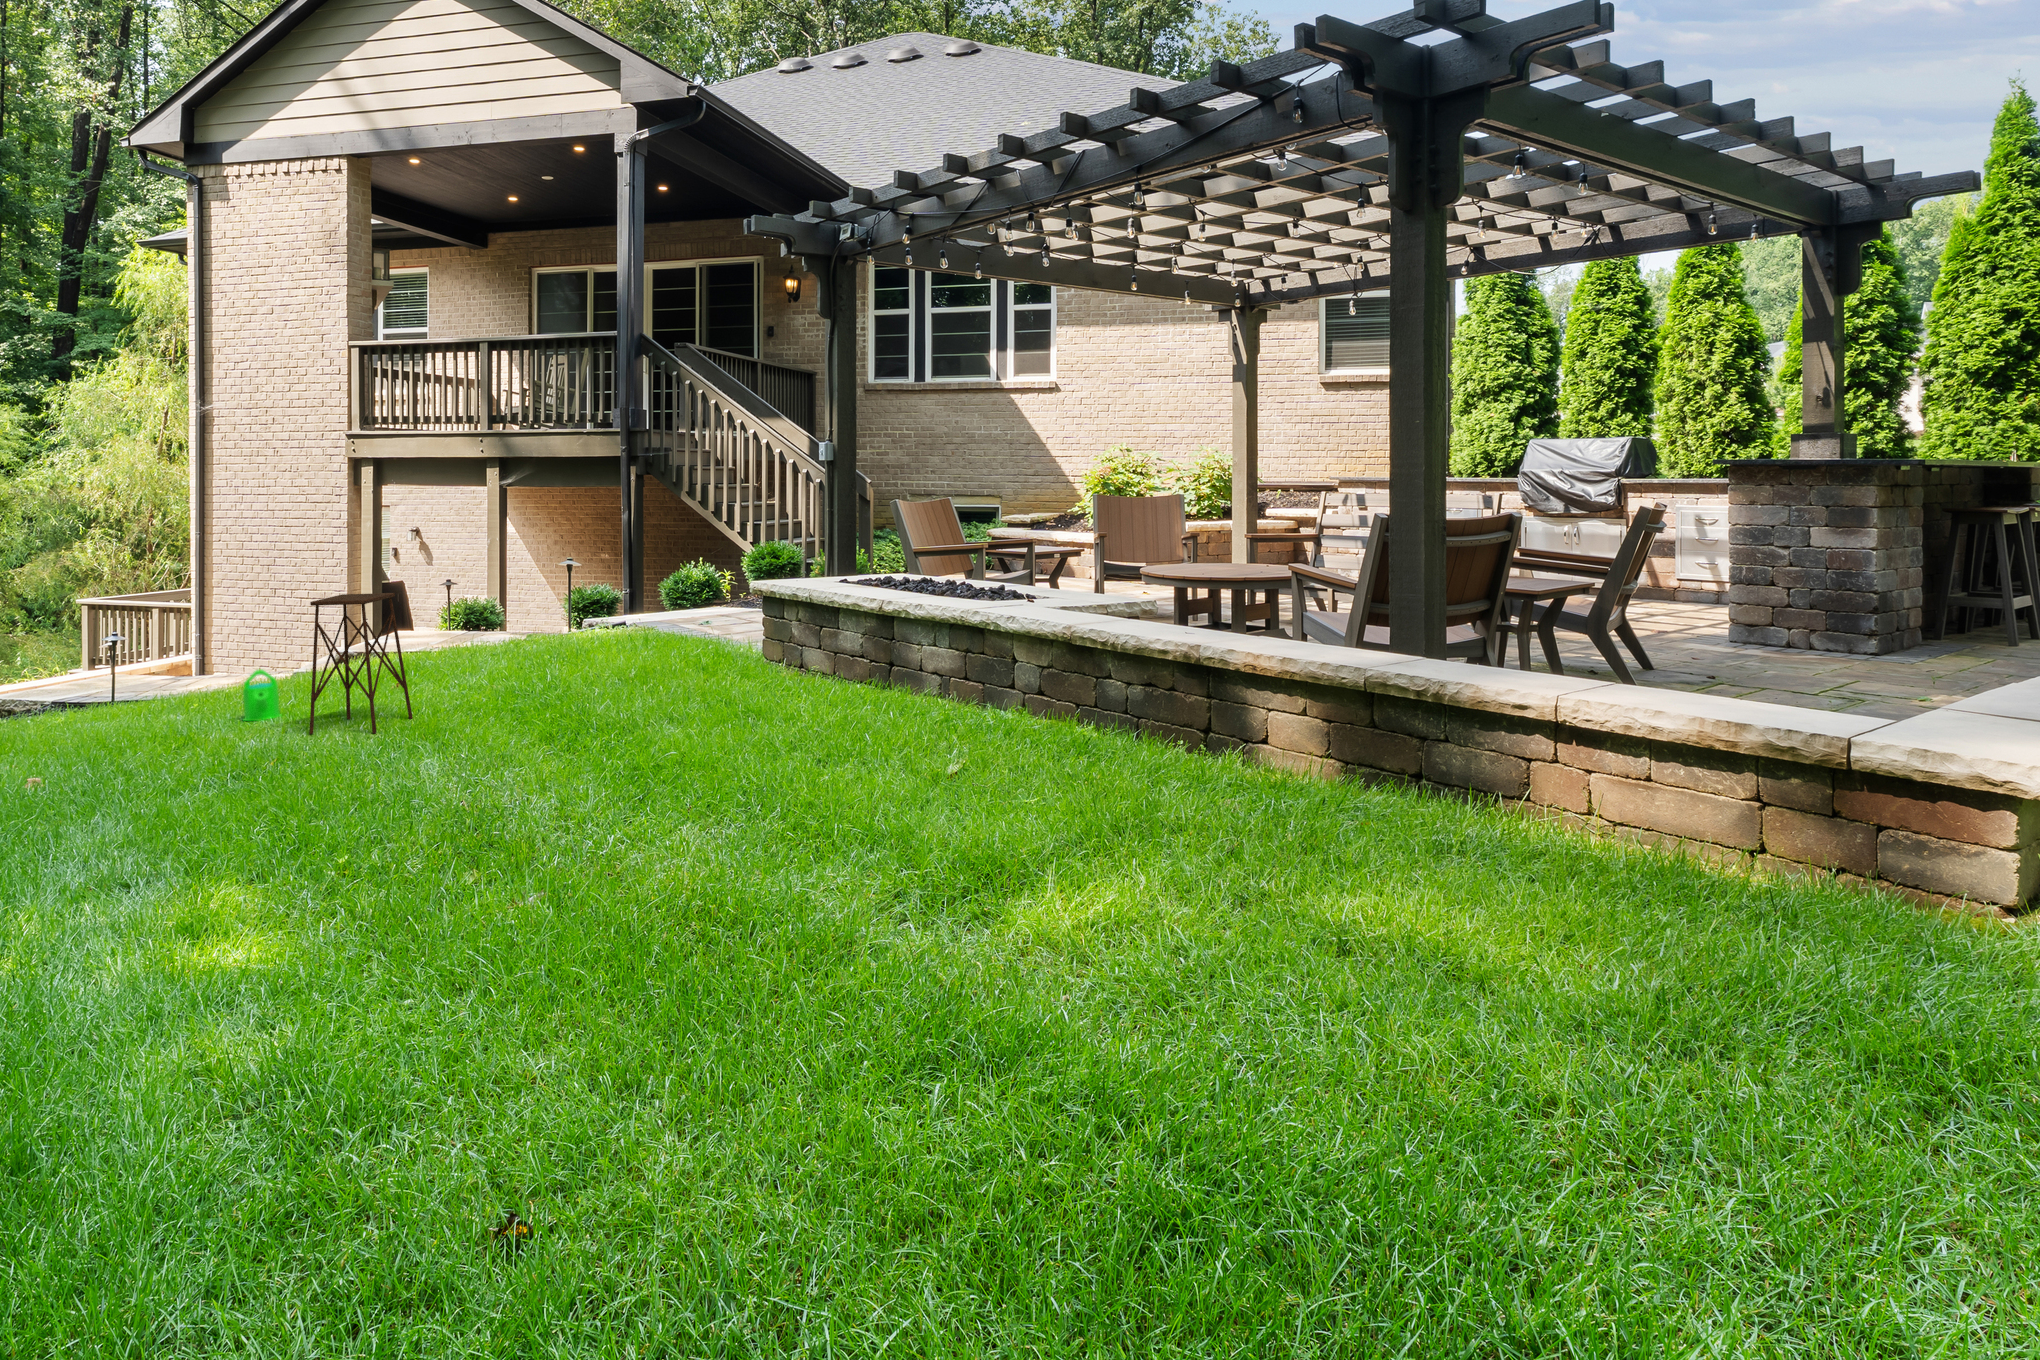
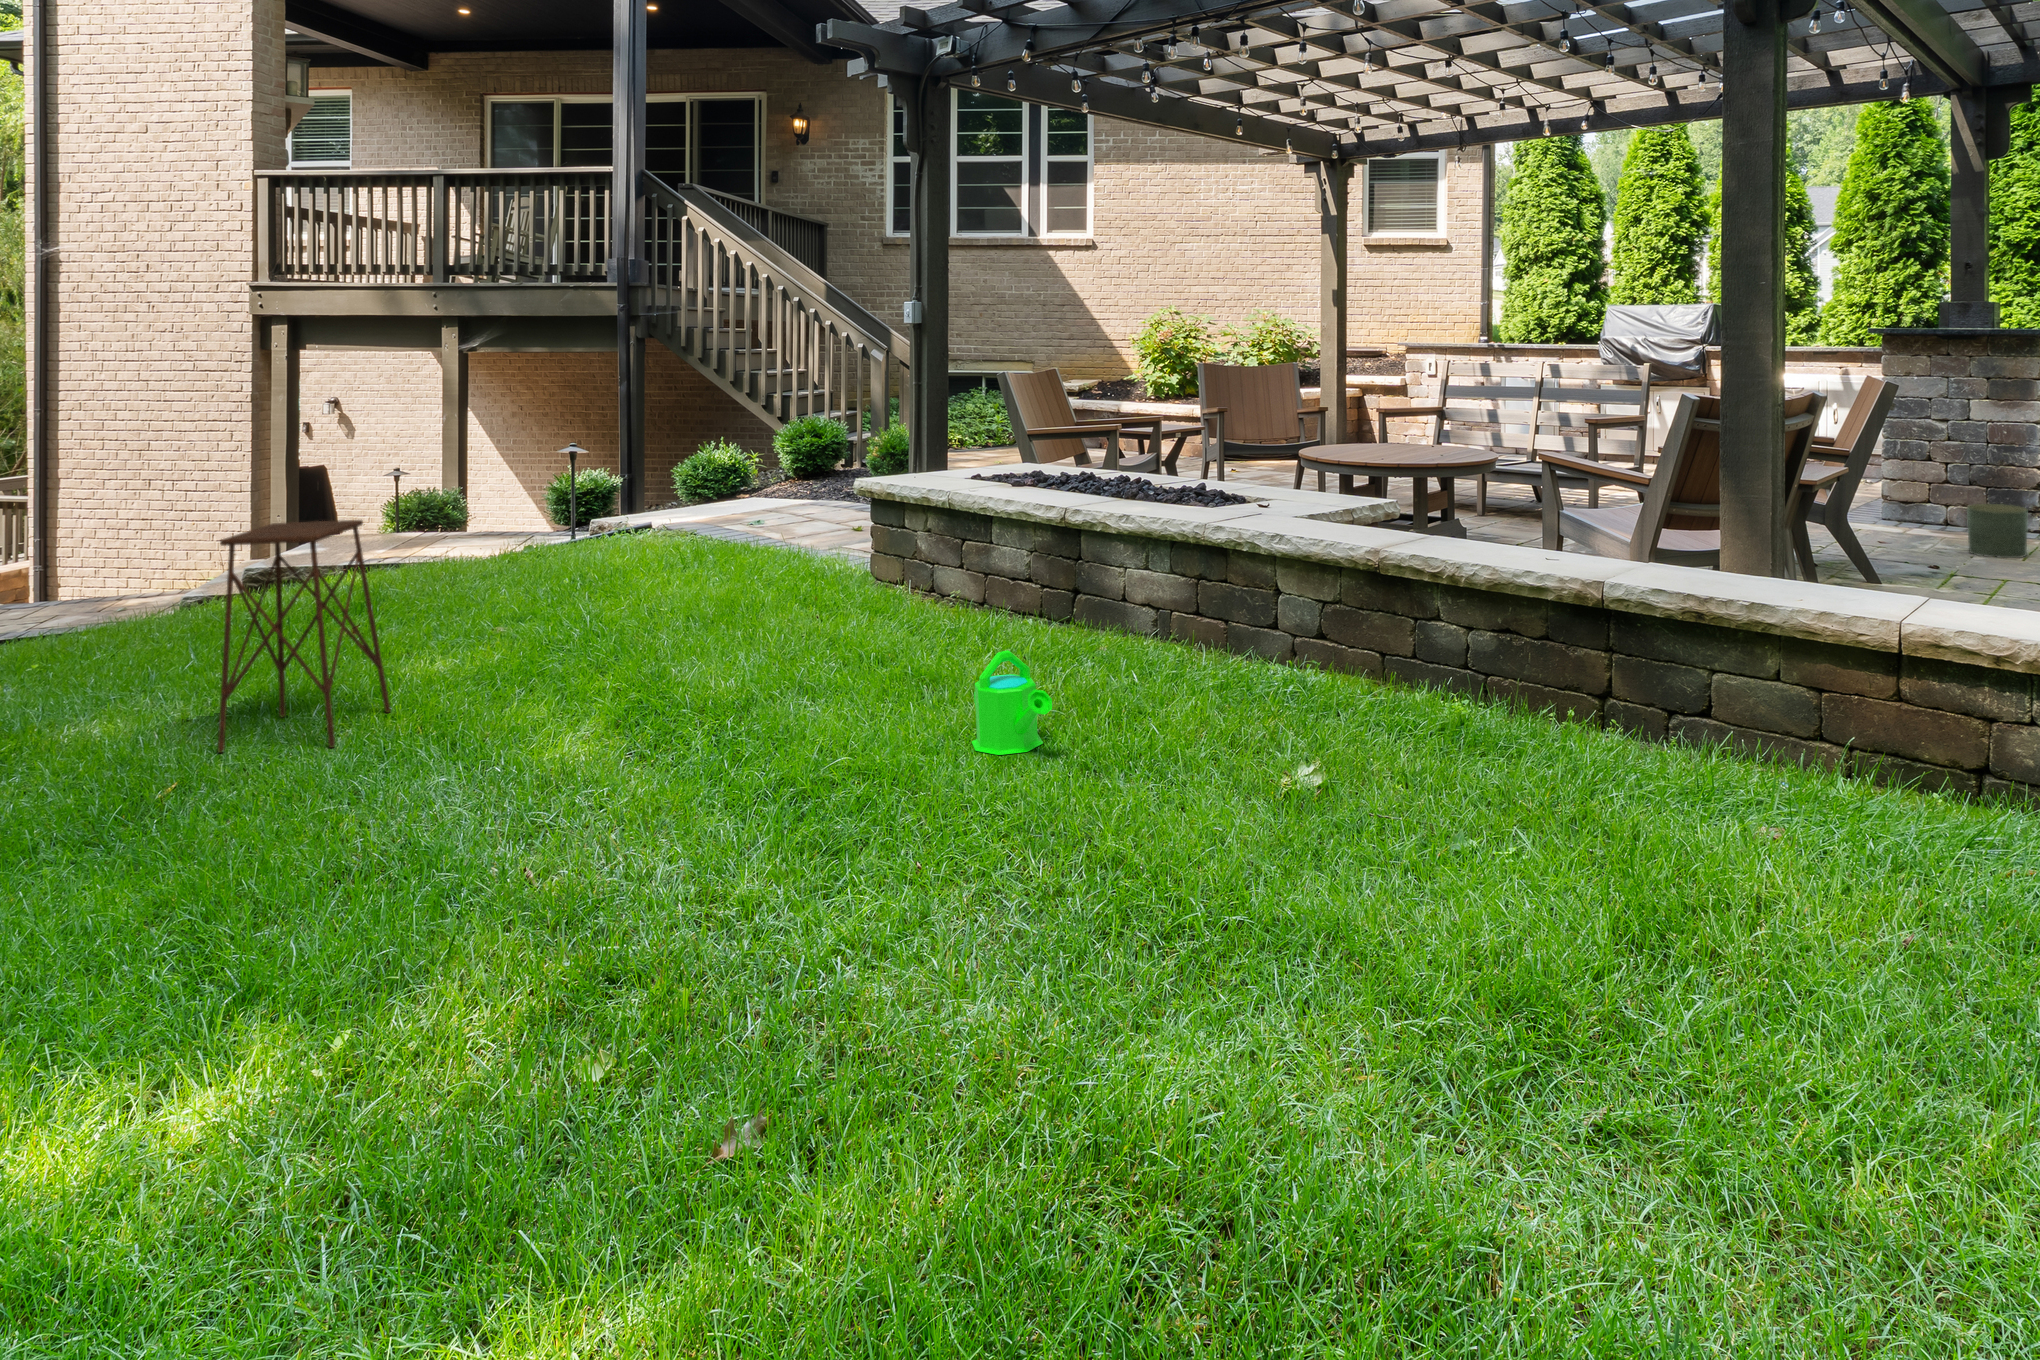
planter: none [1670,613,1720,658] -> present [1967,504,2028,558]
watering can: present [243,669,281,721] -> present [972,650,1052,755]

